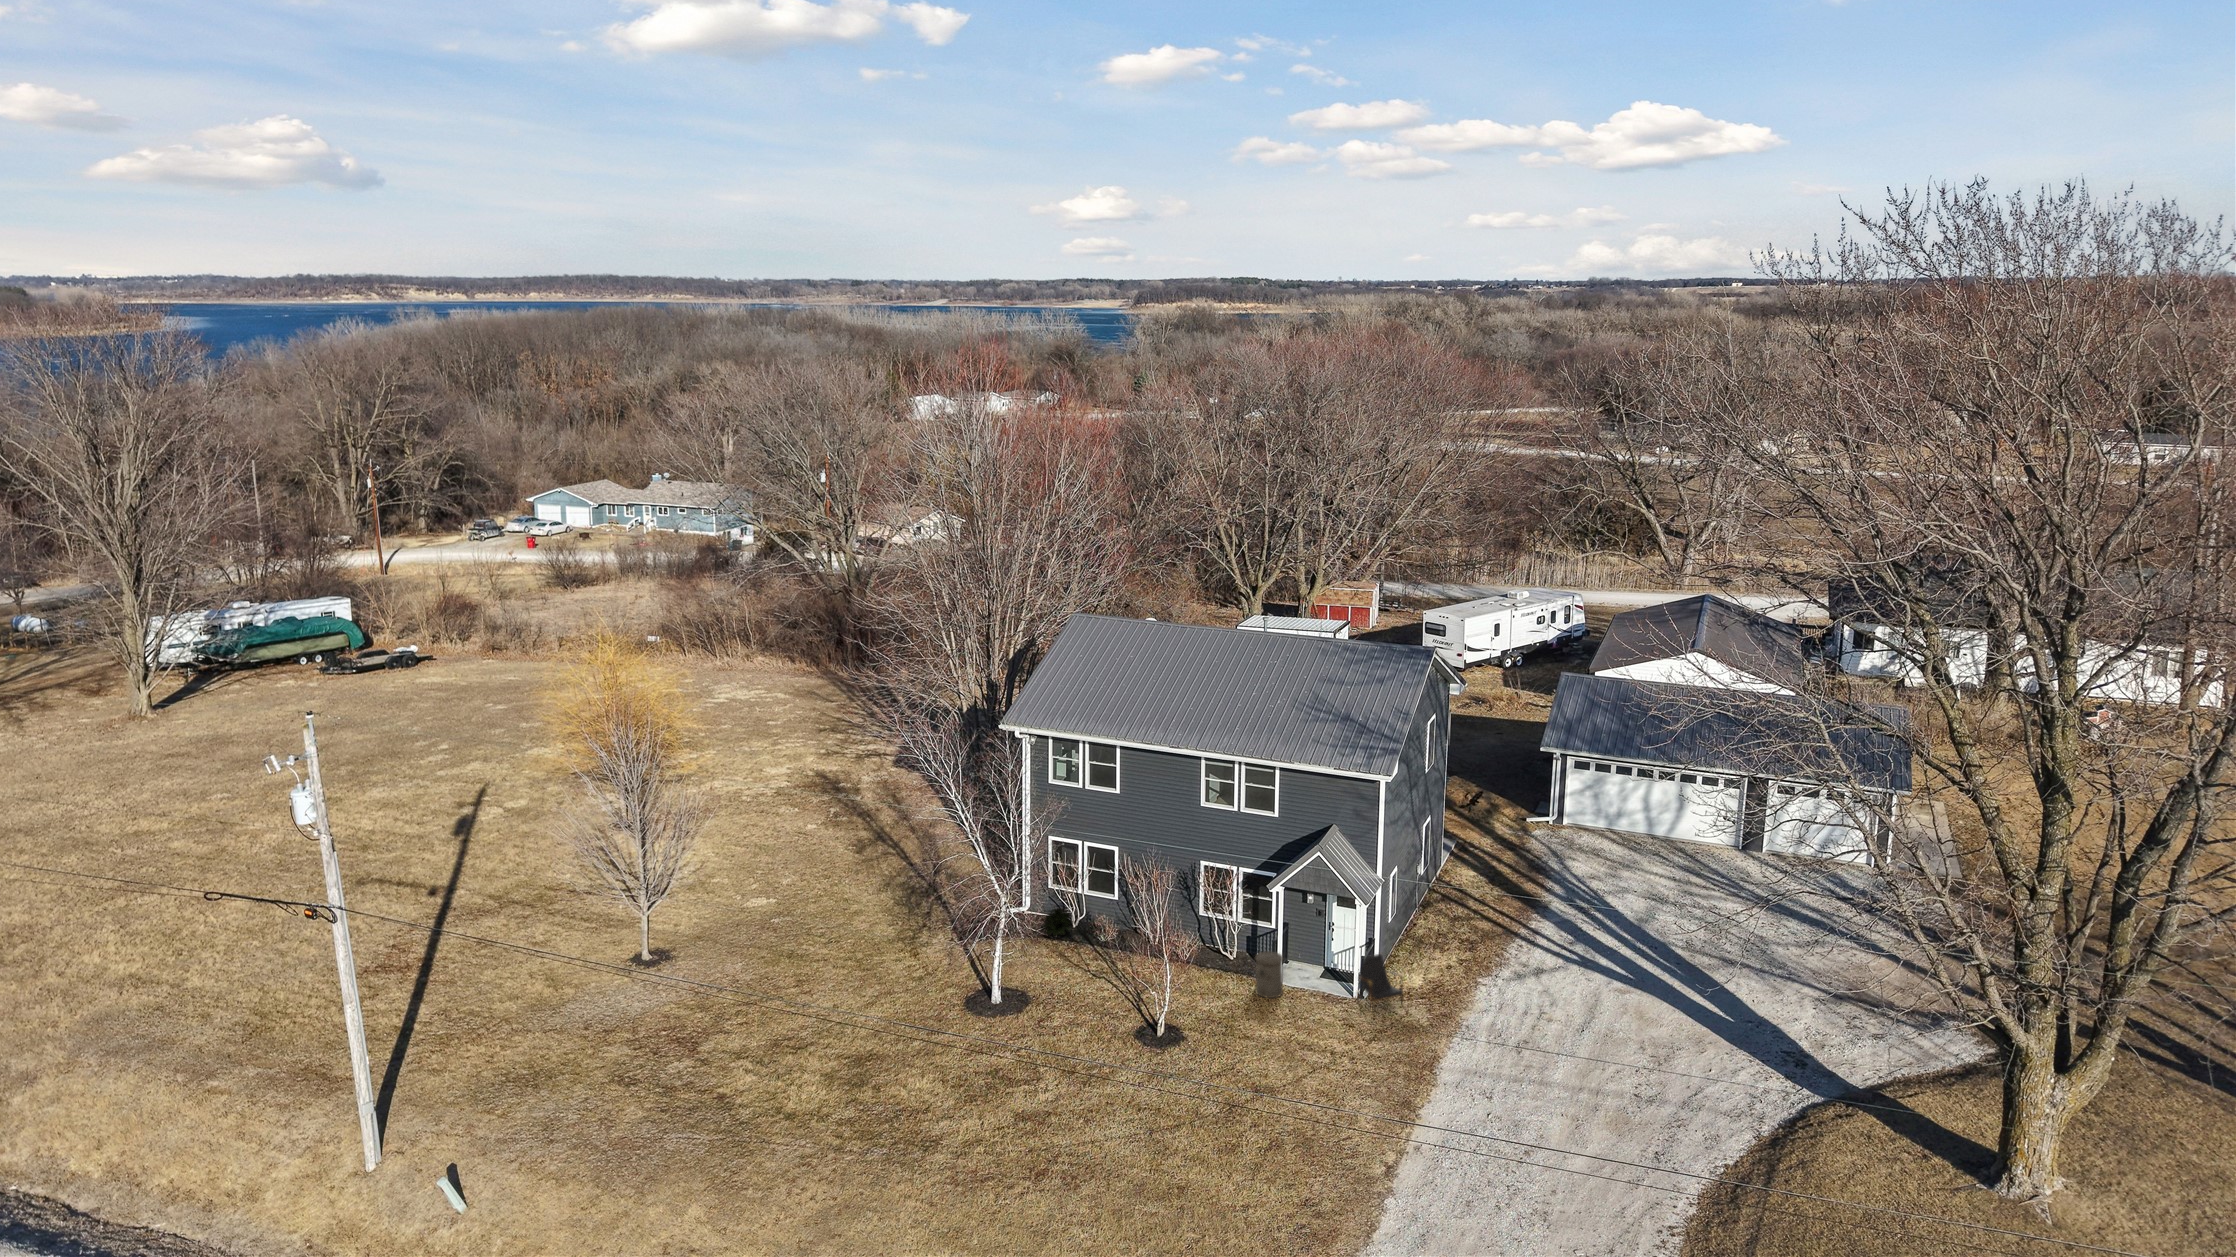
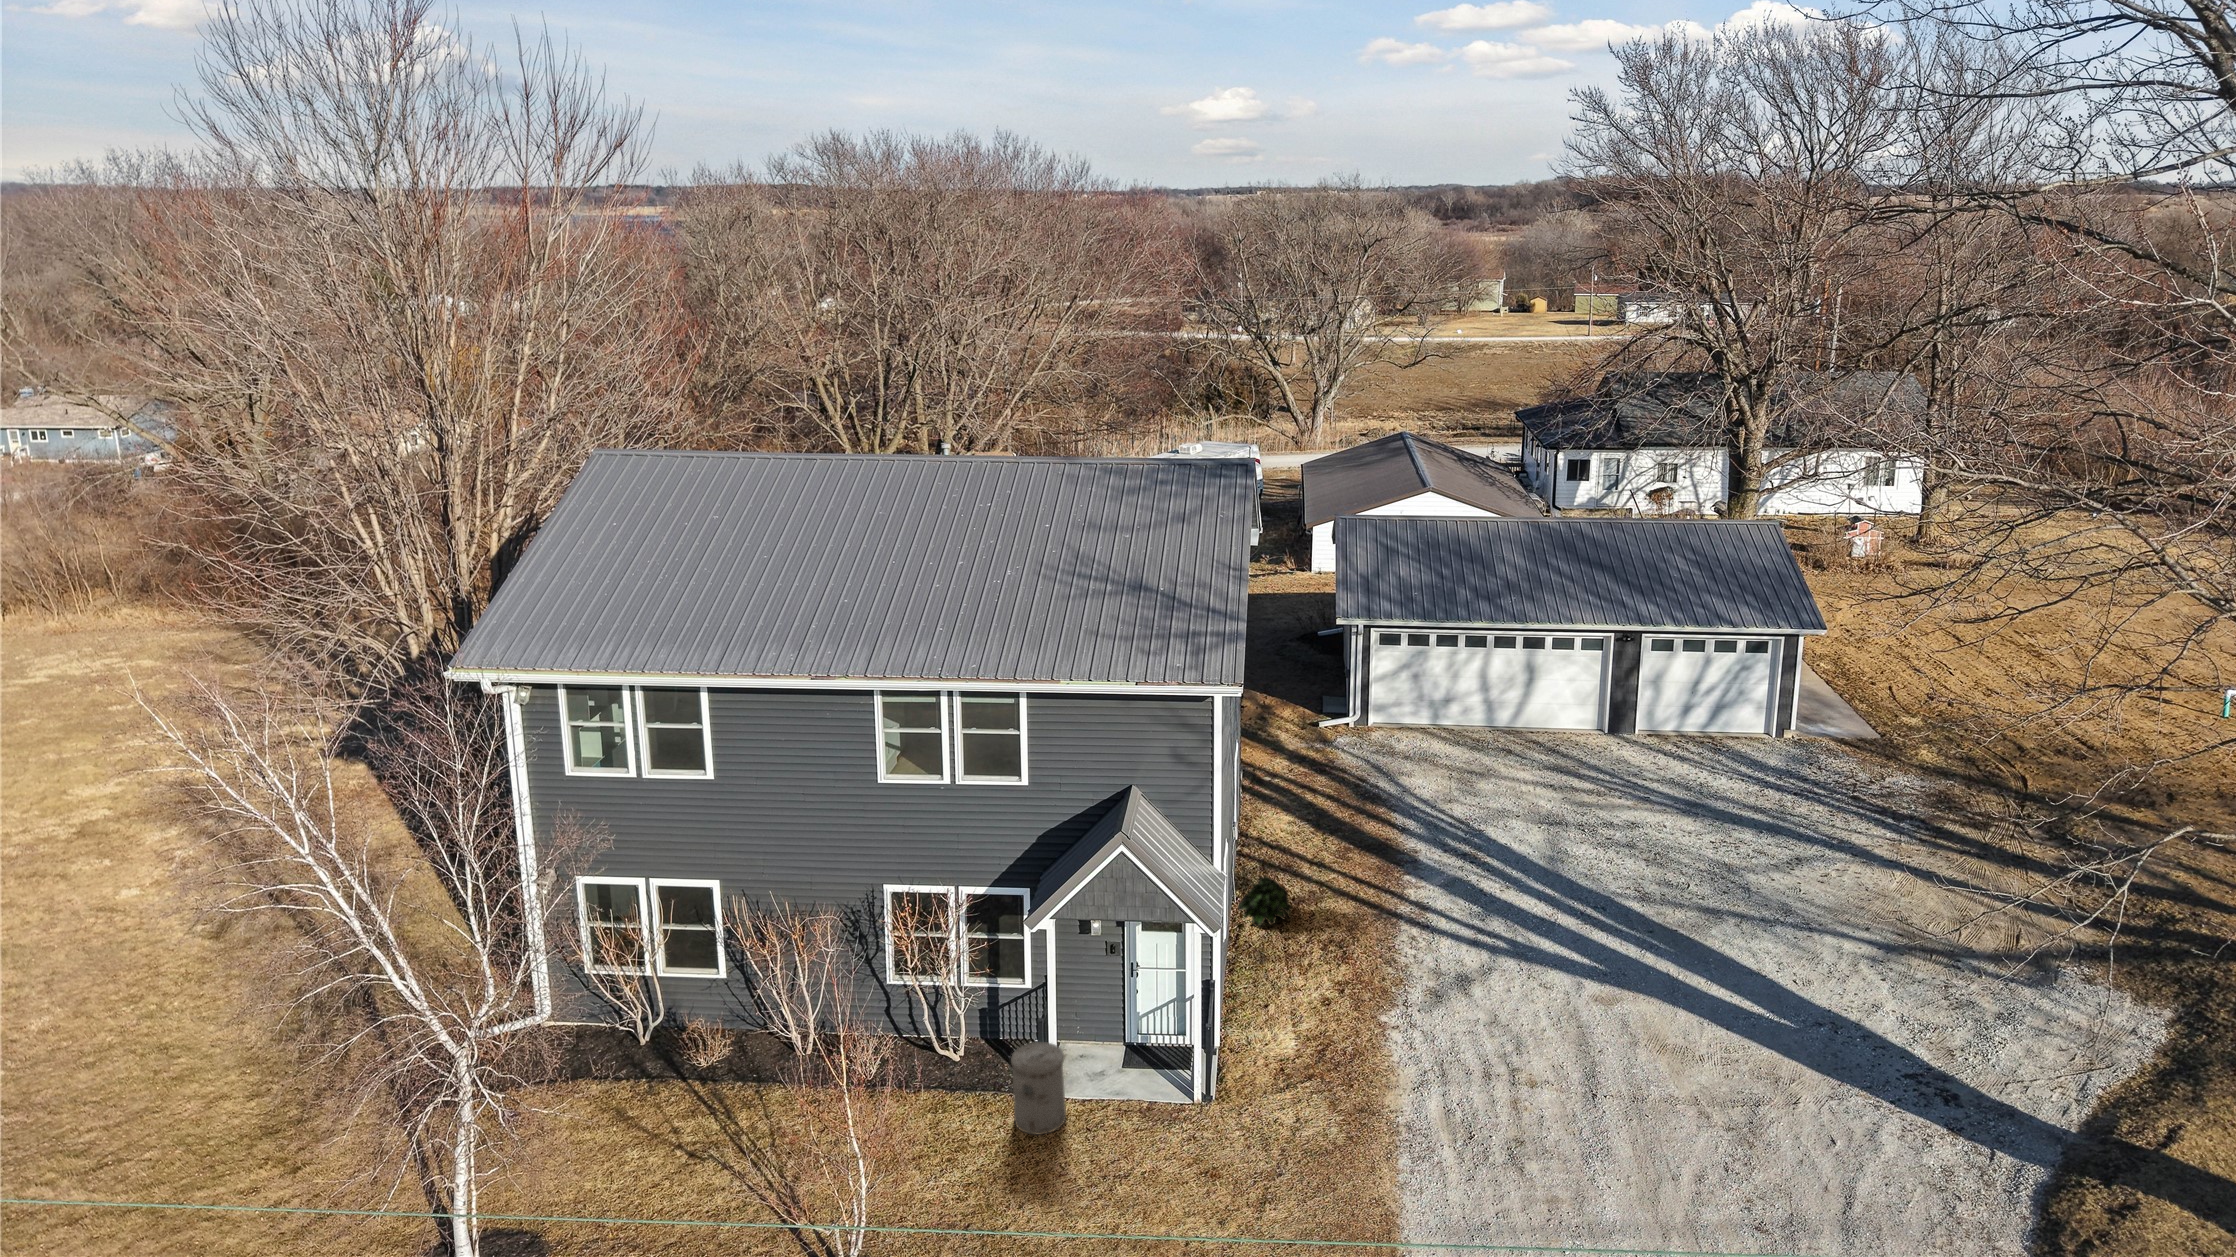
potted plant: present [1041,908,1073,937] -> present [1238,875,1292,927]
lounge chair: present [1357,954,1403,1009] -> none [1197,1012,1289,1130]

